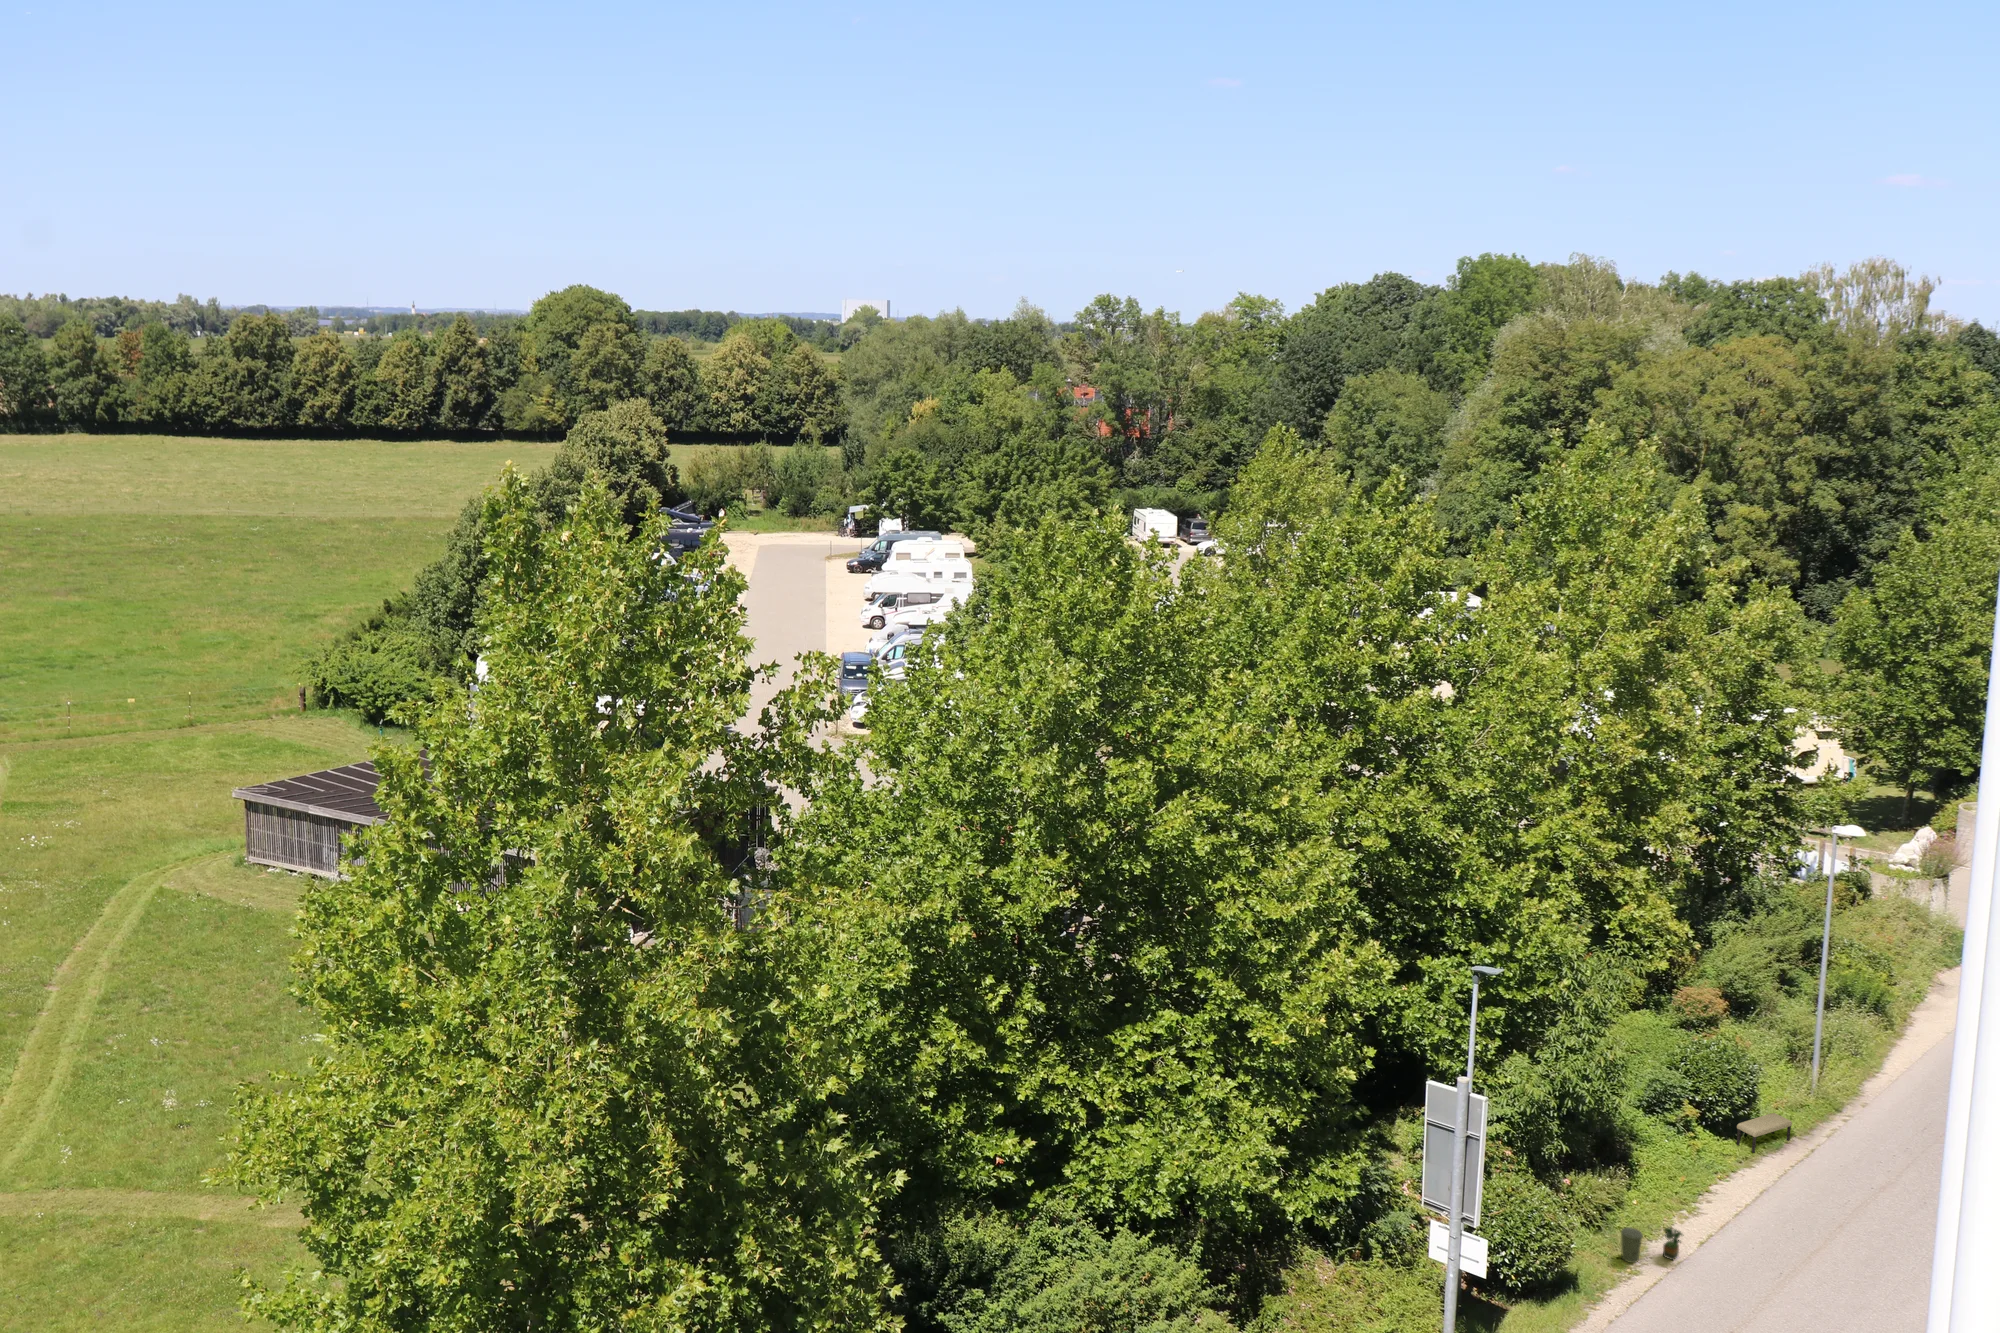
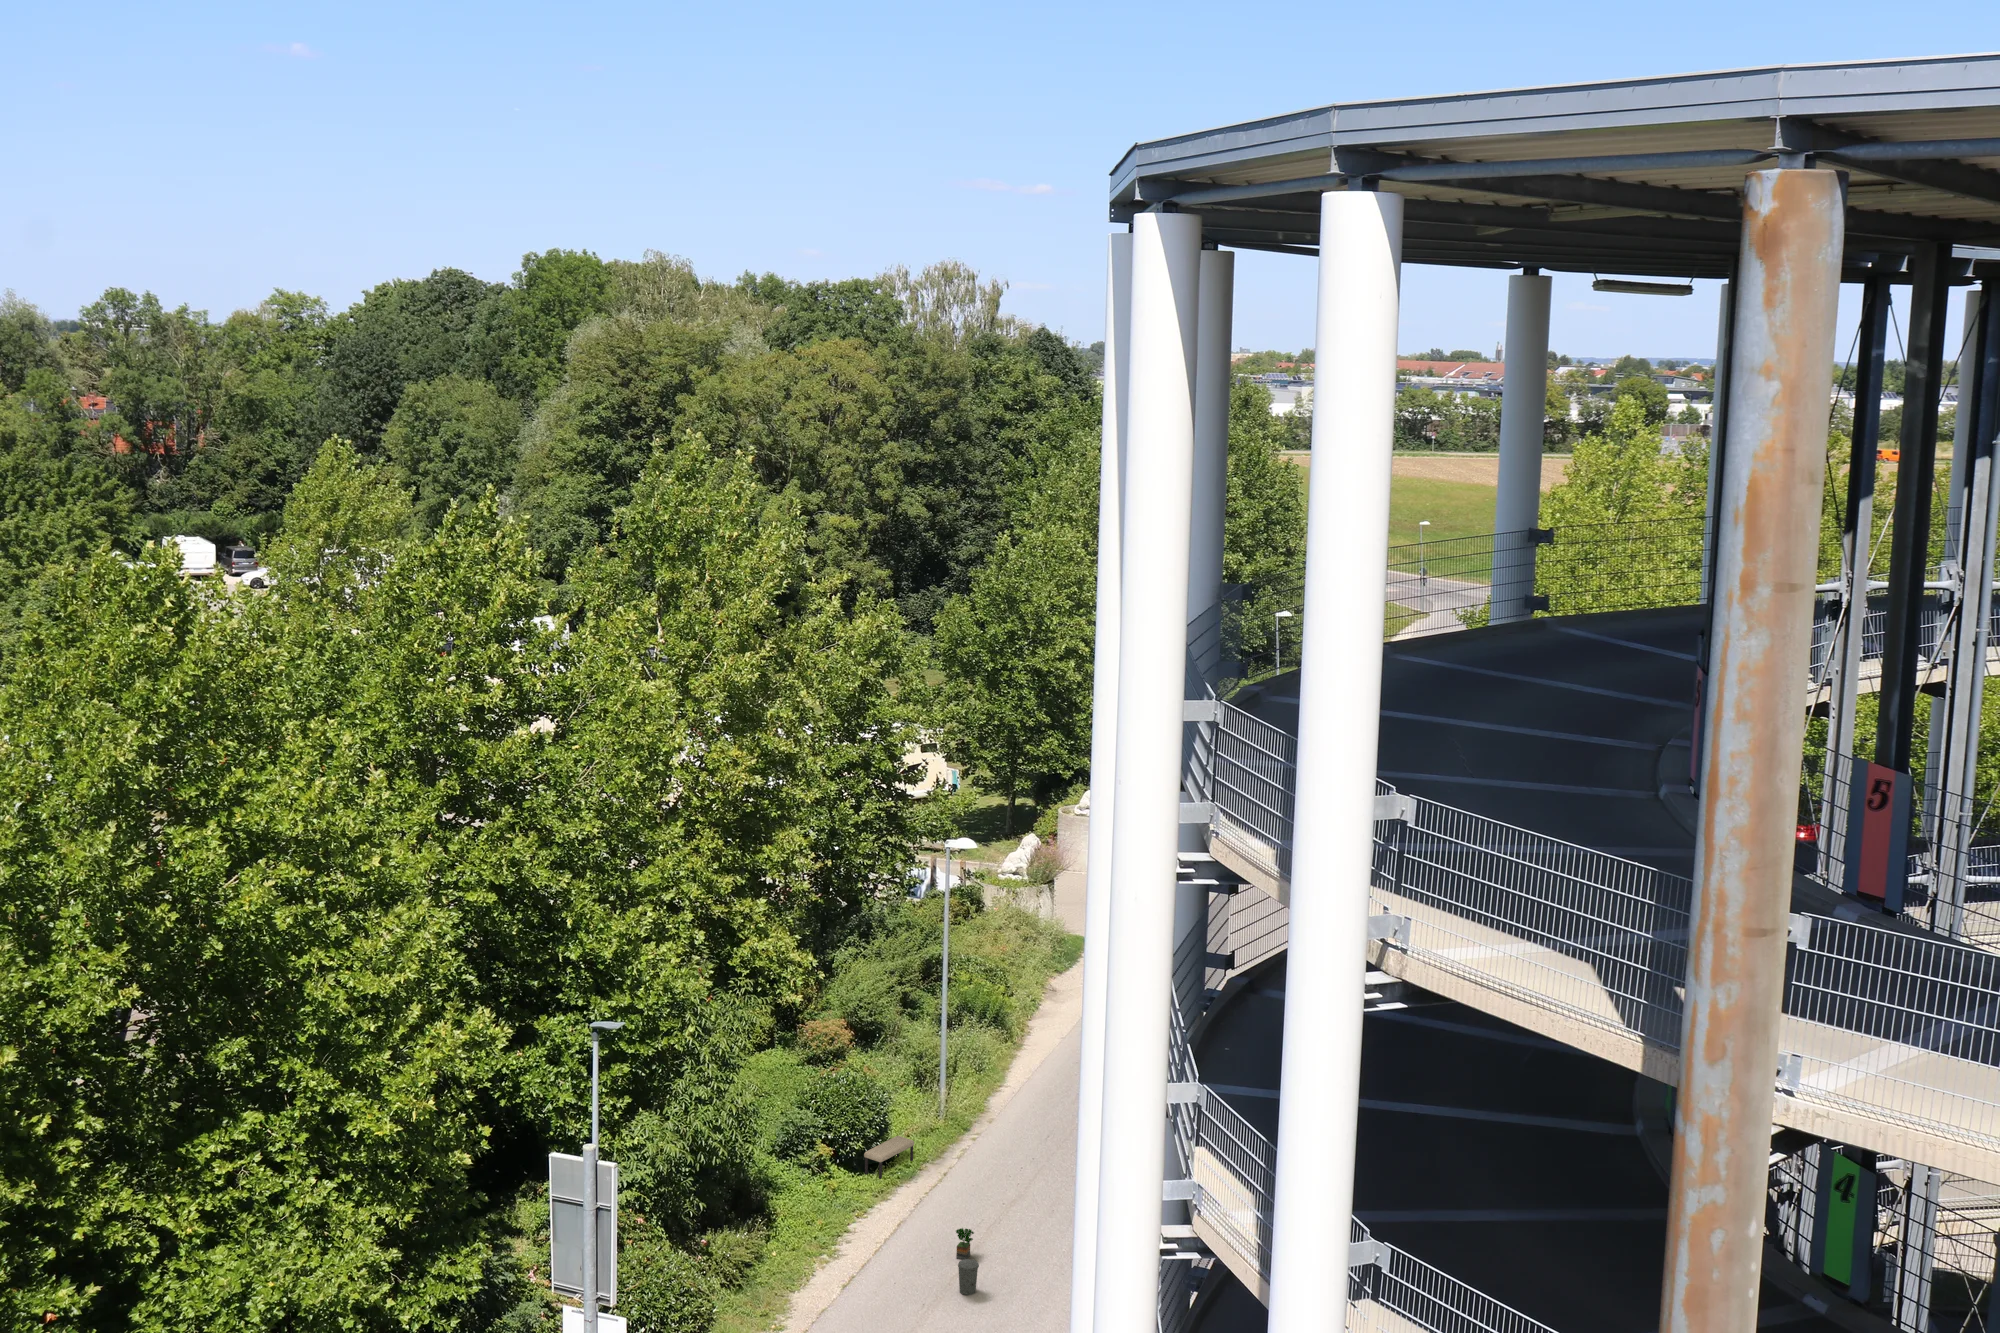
trash can: present [1621,1227,1643,1263] -> present [958,1259,979,1295]
potted tree: present [1663,1228,1682,1260] -> present [956,1228,974,1260]

